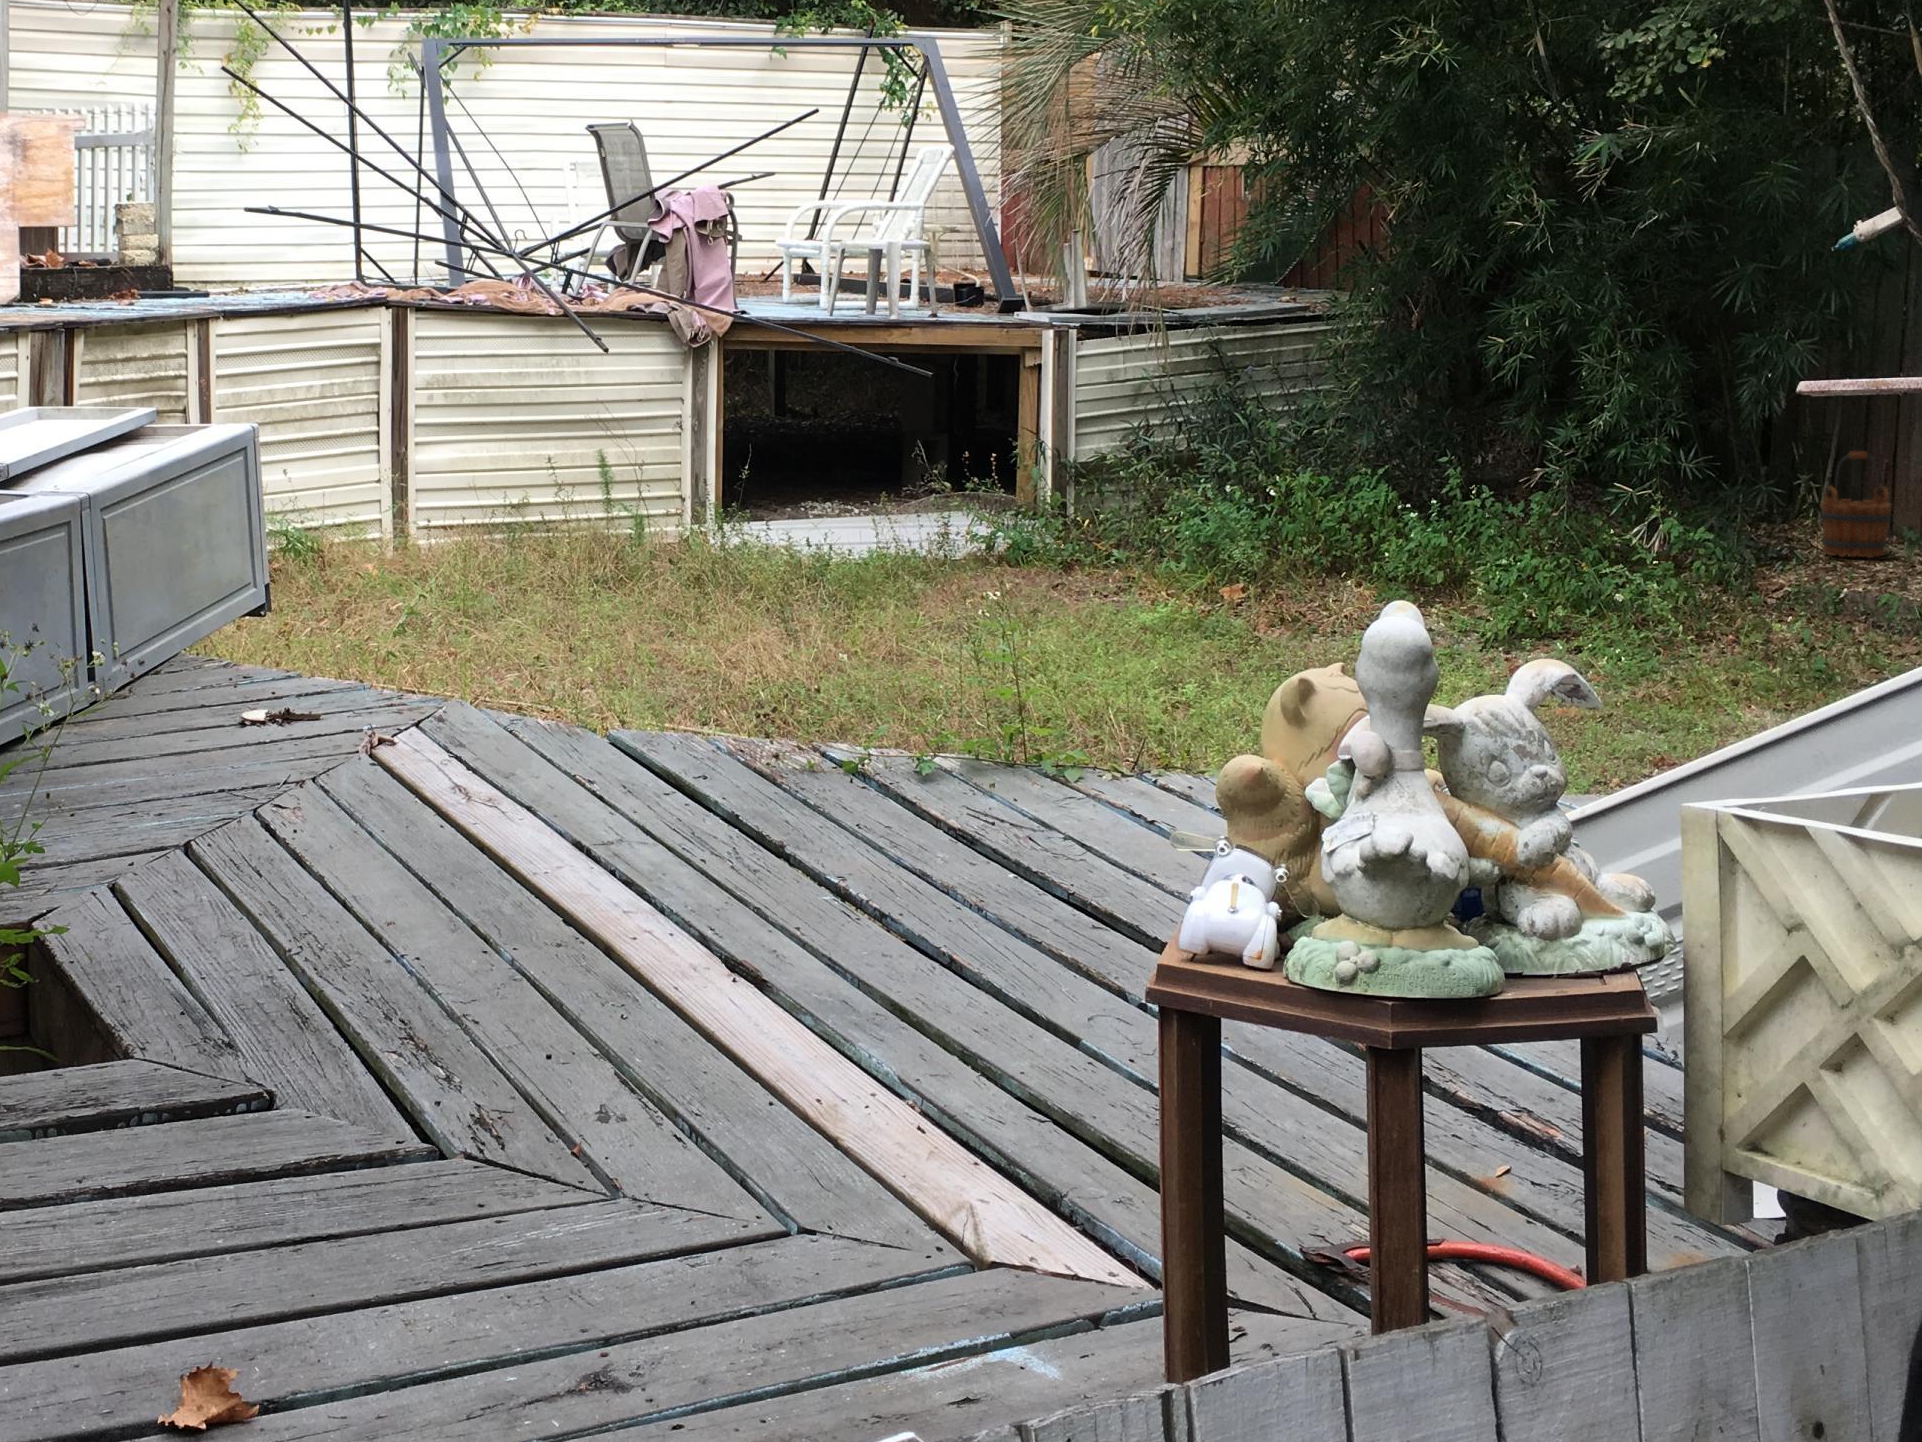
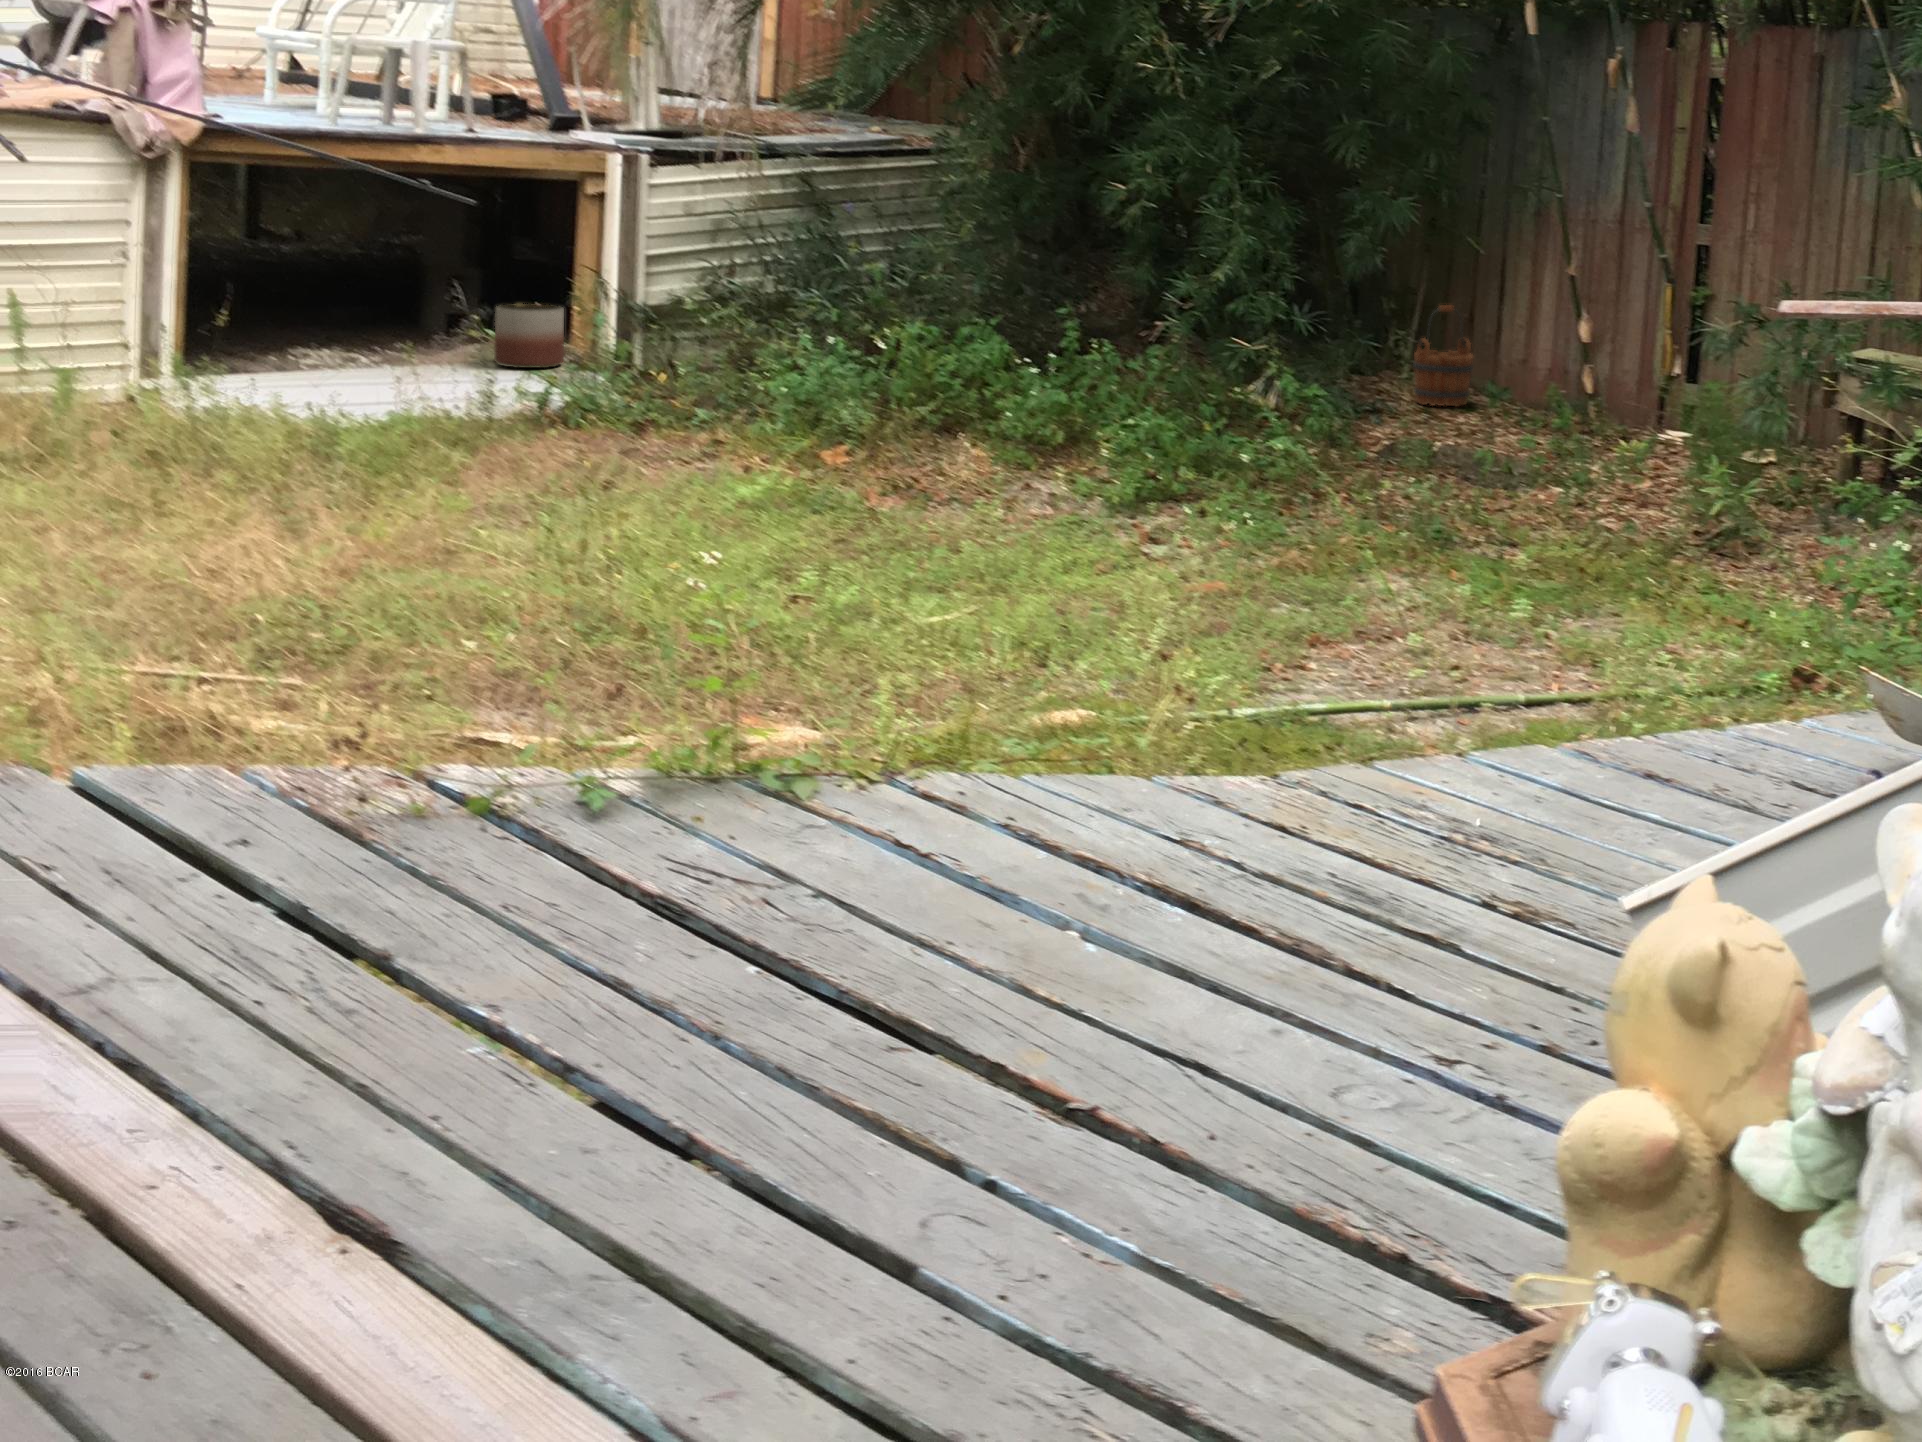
planter: none [949,465,1005,519] -> present [494,304,564,368]

